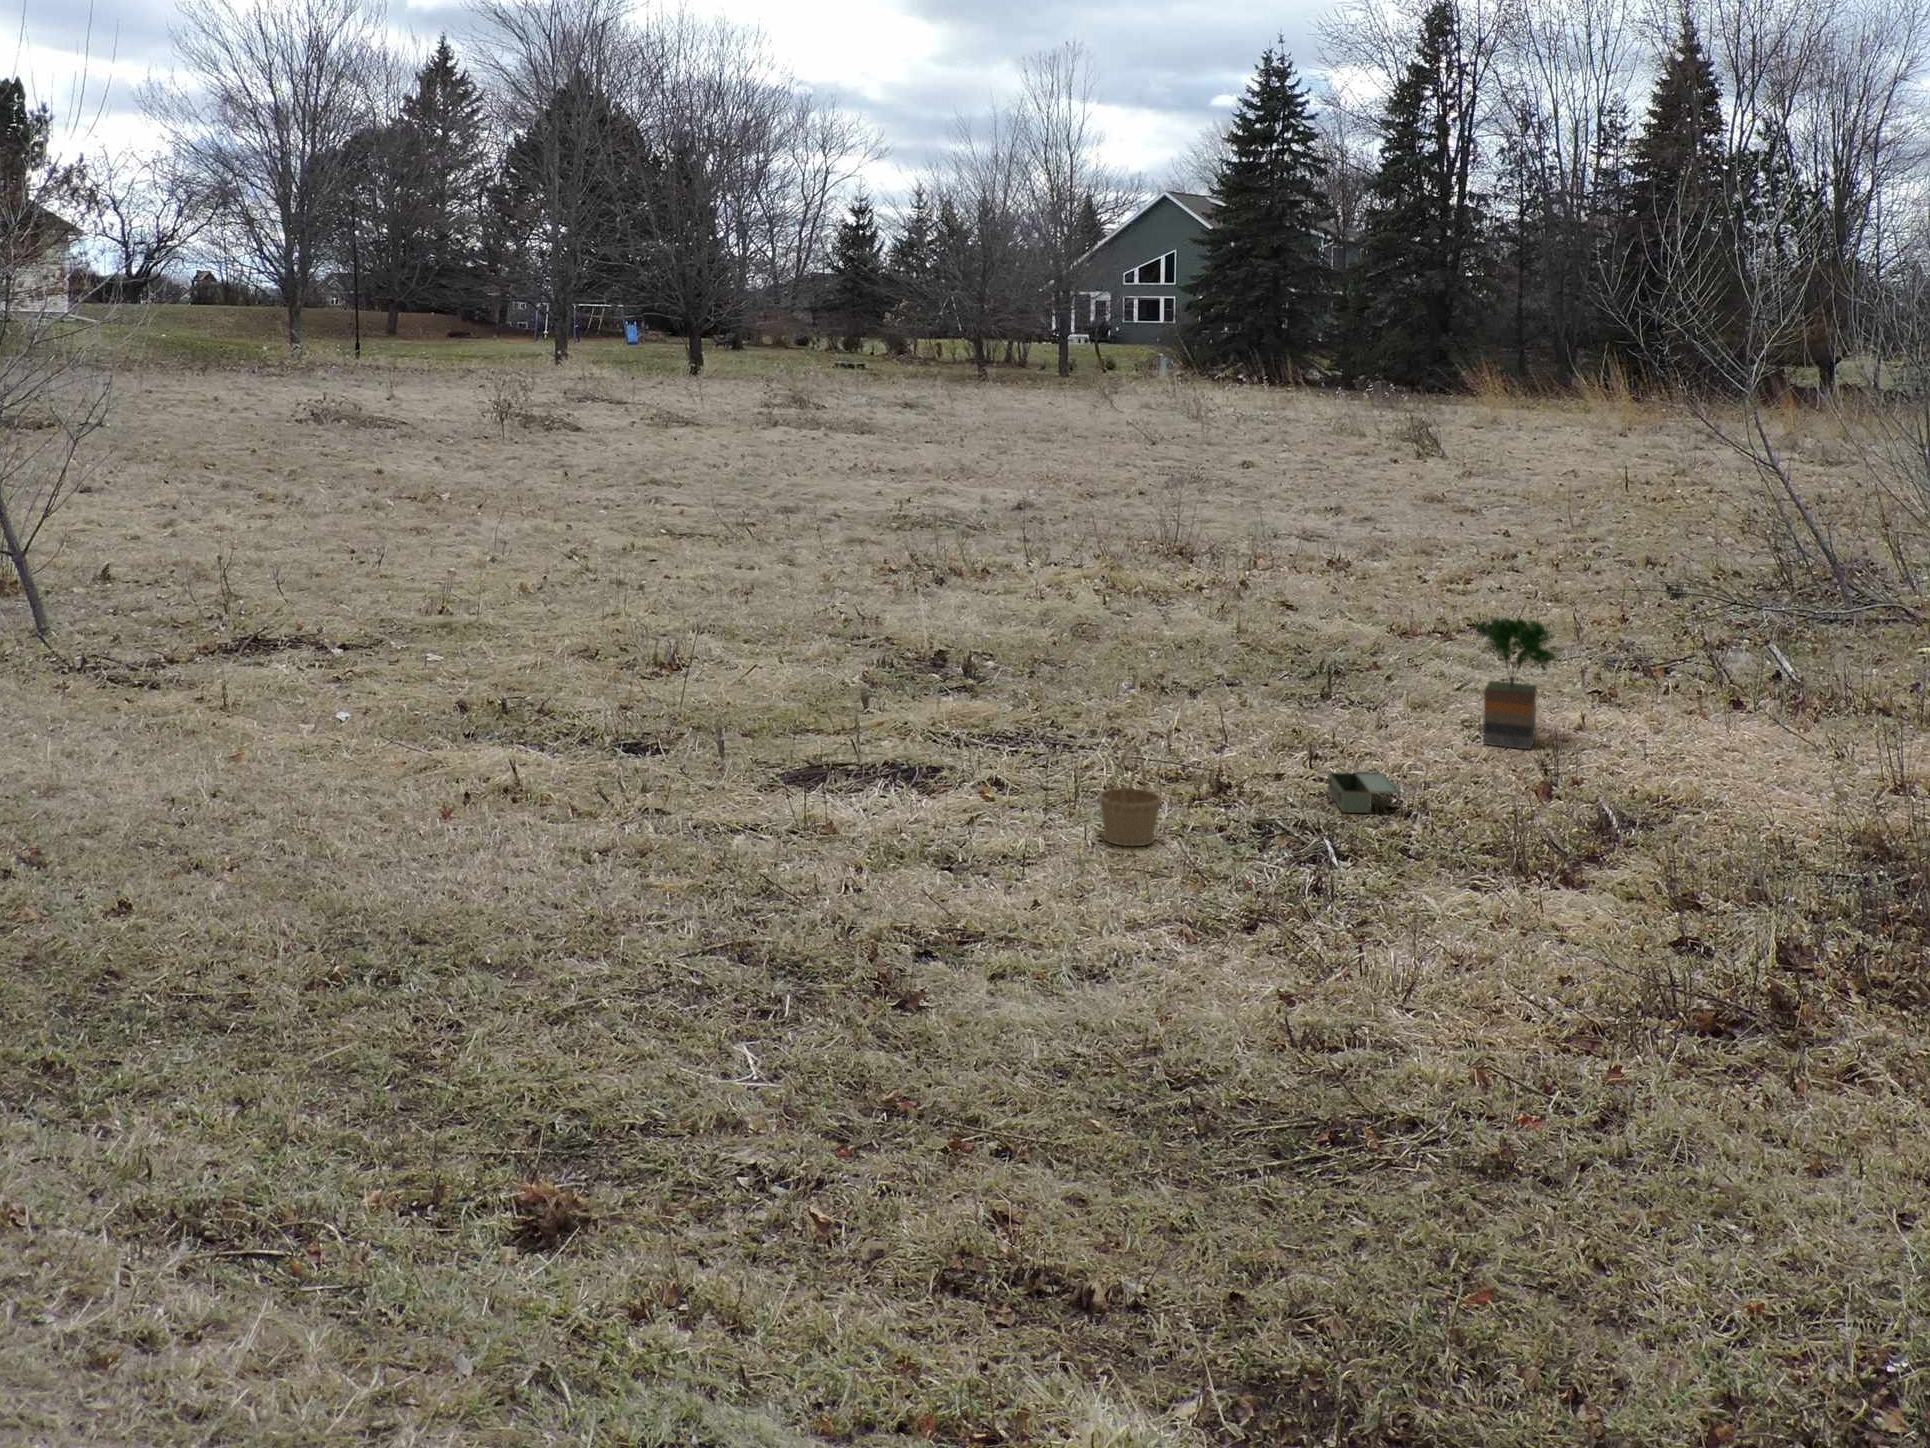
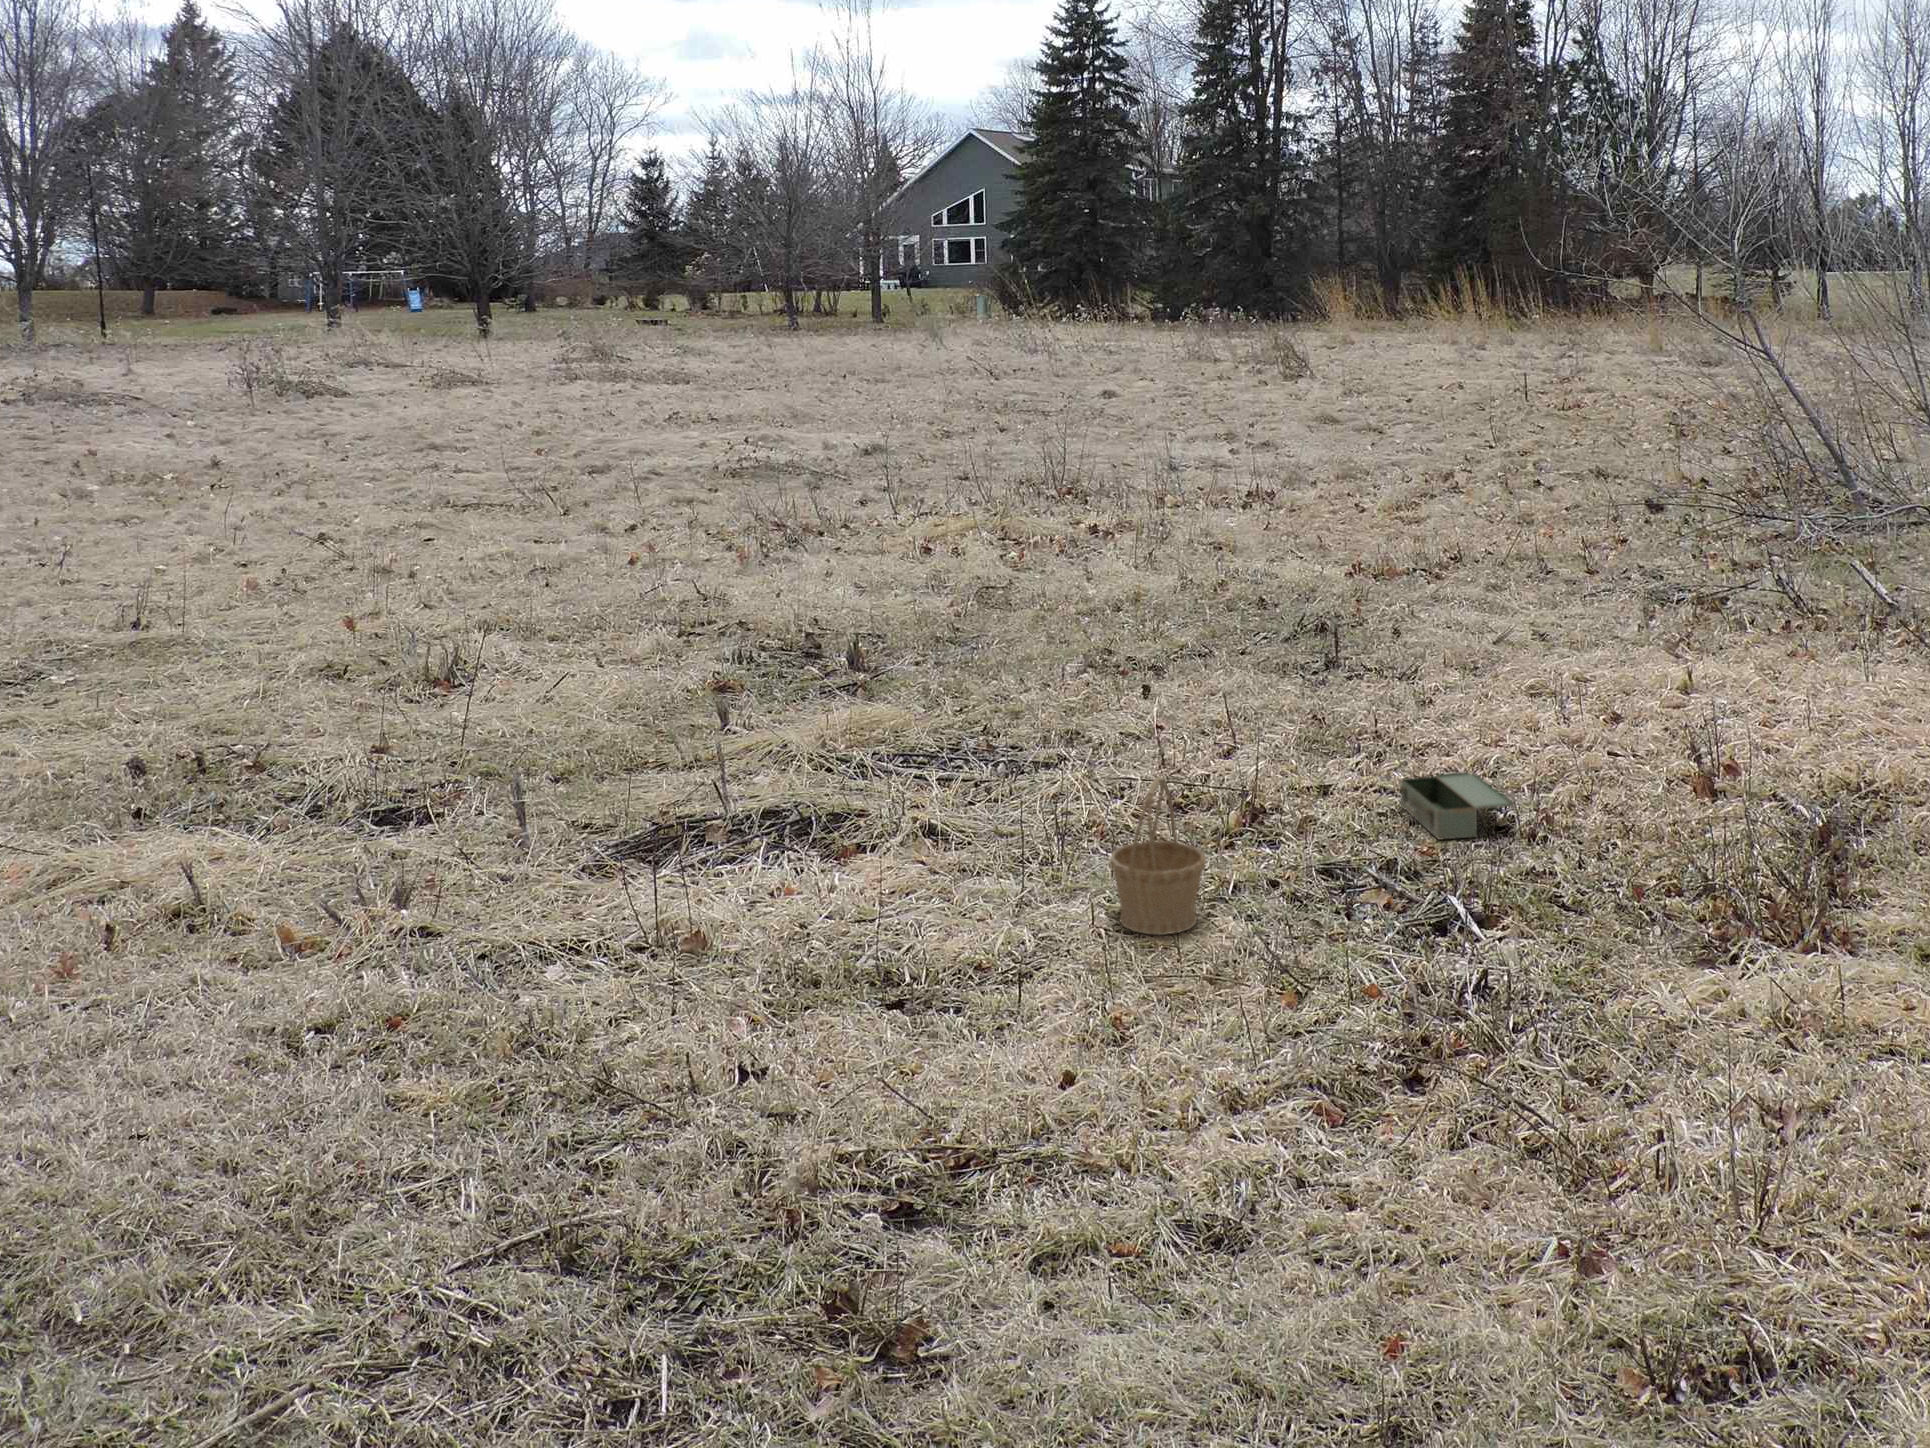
potted tree: present [1474,618,1557,749] -> none [1529,540,1647,714]

